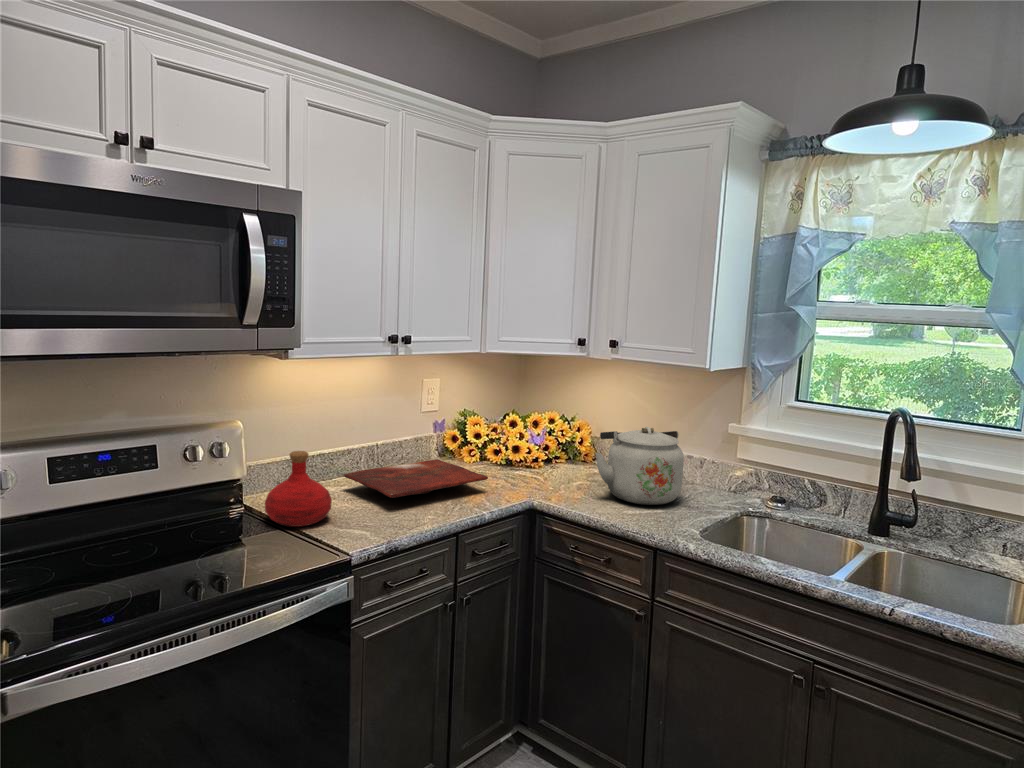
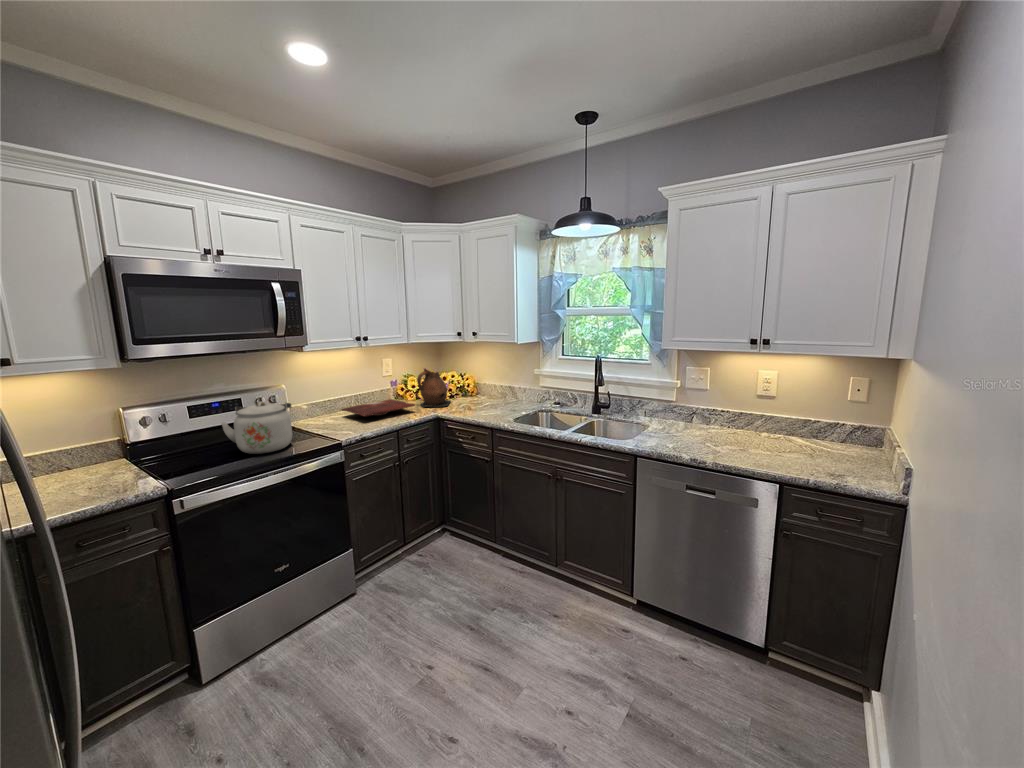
ceramic pitcher: none [490,402,550,485] -> present [417,368,450,407]
kettle: present [596,427,684,505] -> present [221,402,292,454]
bottle: present [265,451,332,527] -> none [299,397,333,433]

